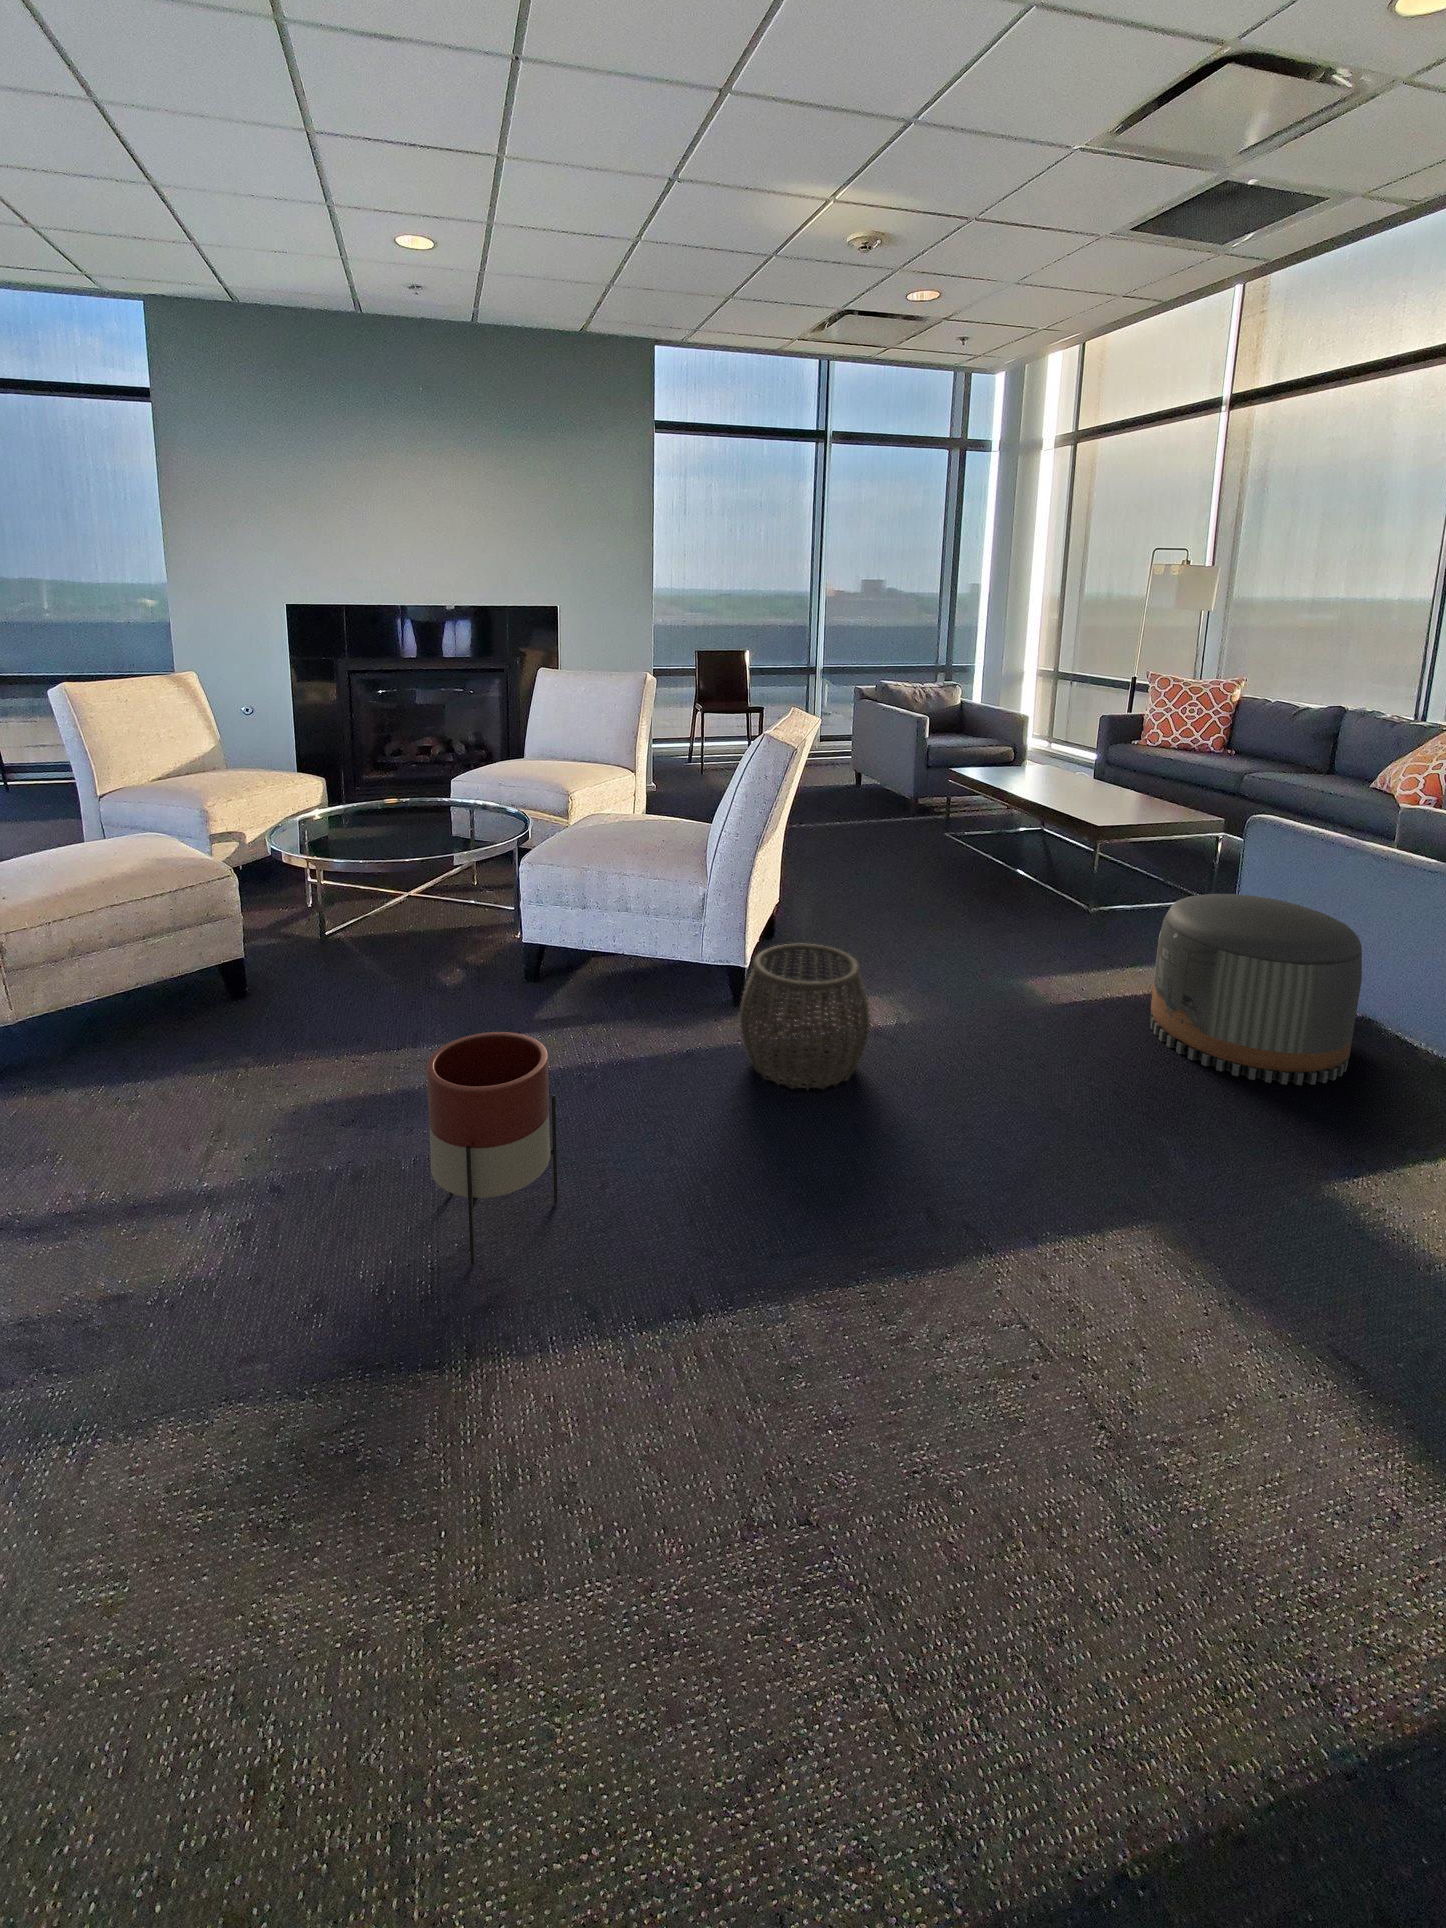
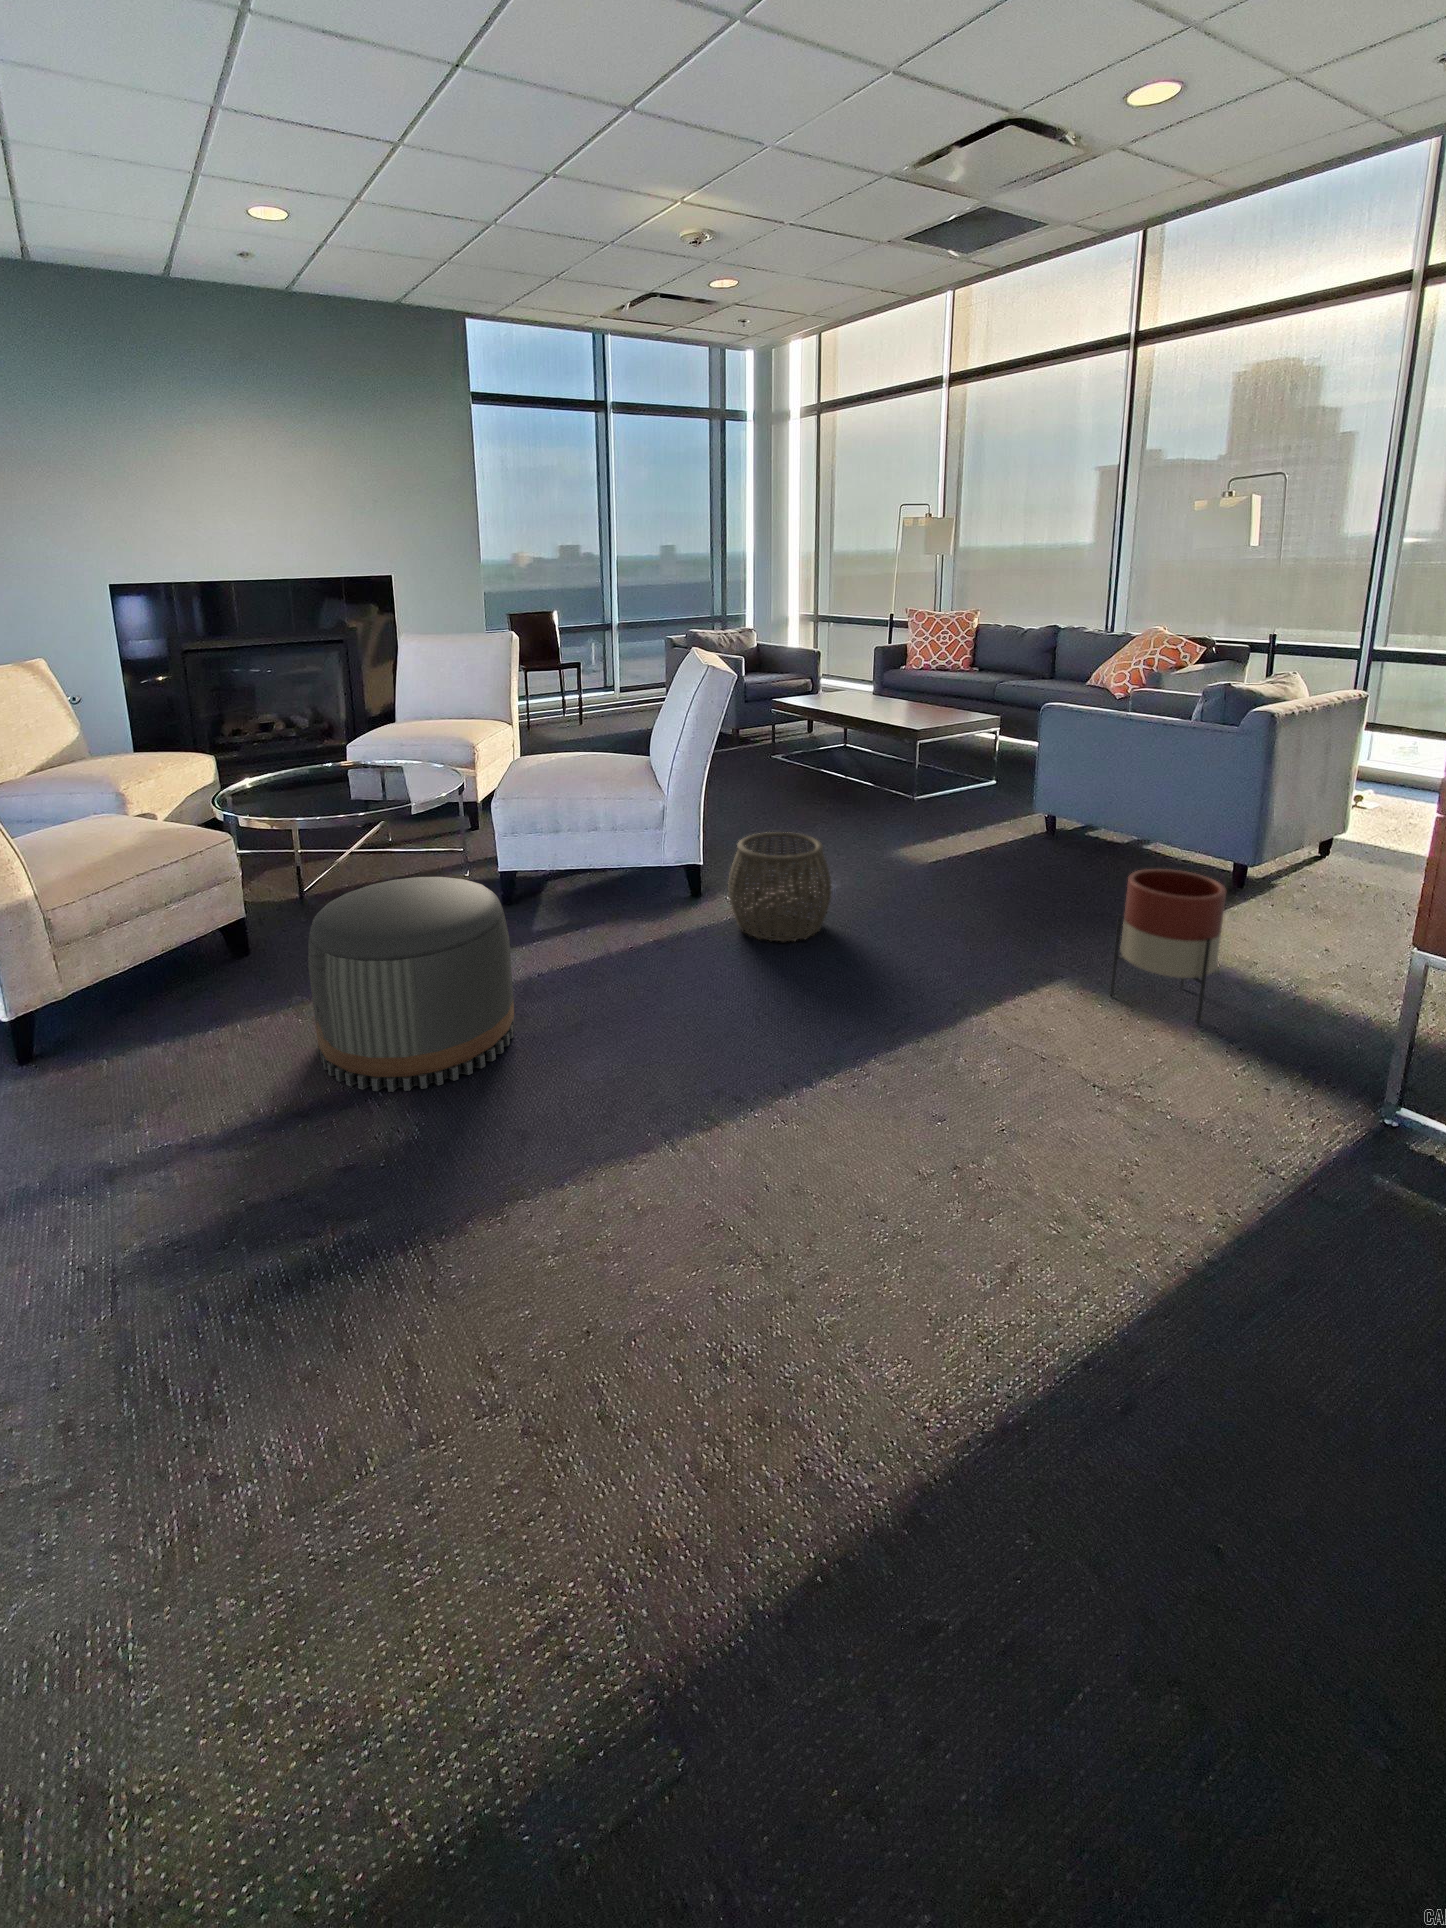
pouf: present [1150,894,1362,1085] -> present [308,877,514,1092]
planter: present [426,1032,558,1265] -> present [1110,869,1226,1025]

